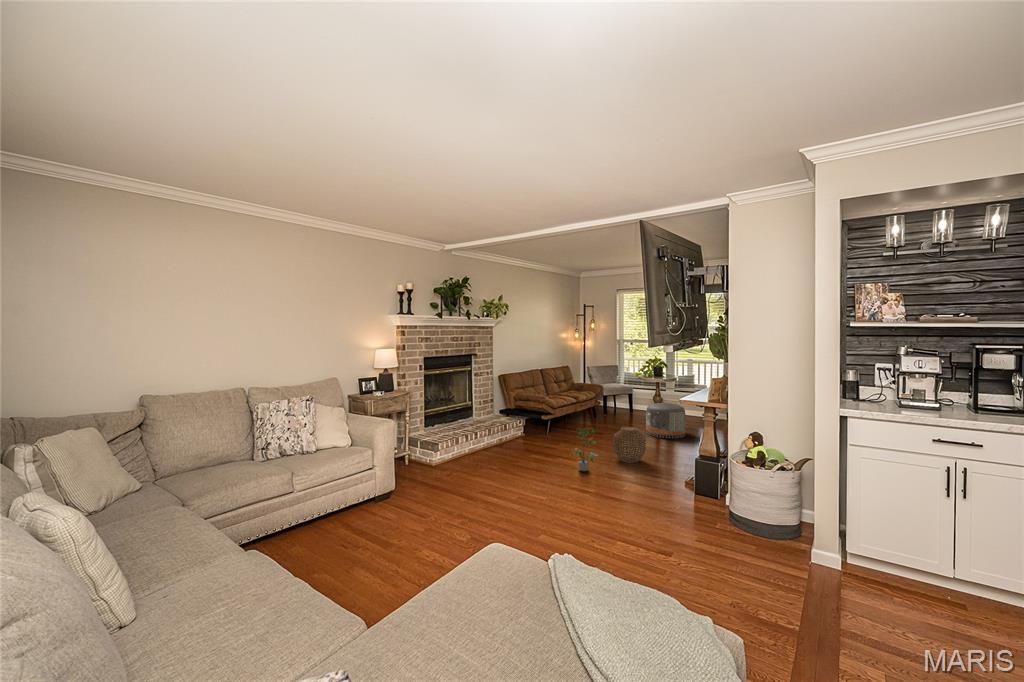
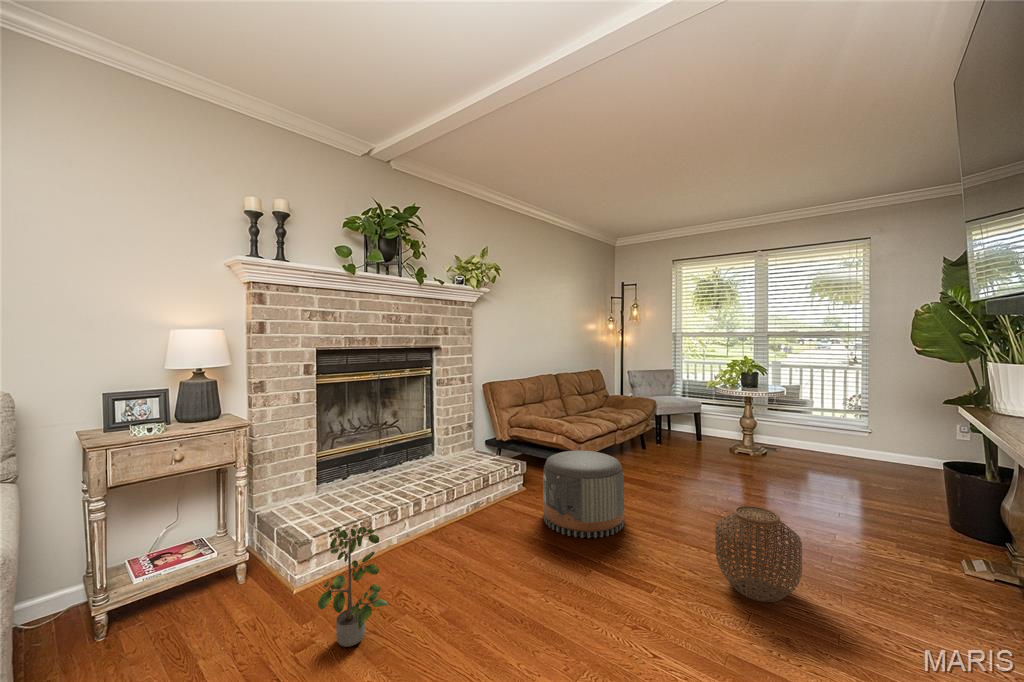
pouf: present [646,403,686,438] -> present [543,450,624,538]
potted plant: present [574,428,598,471] -> present [318,525,389,647]

